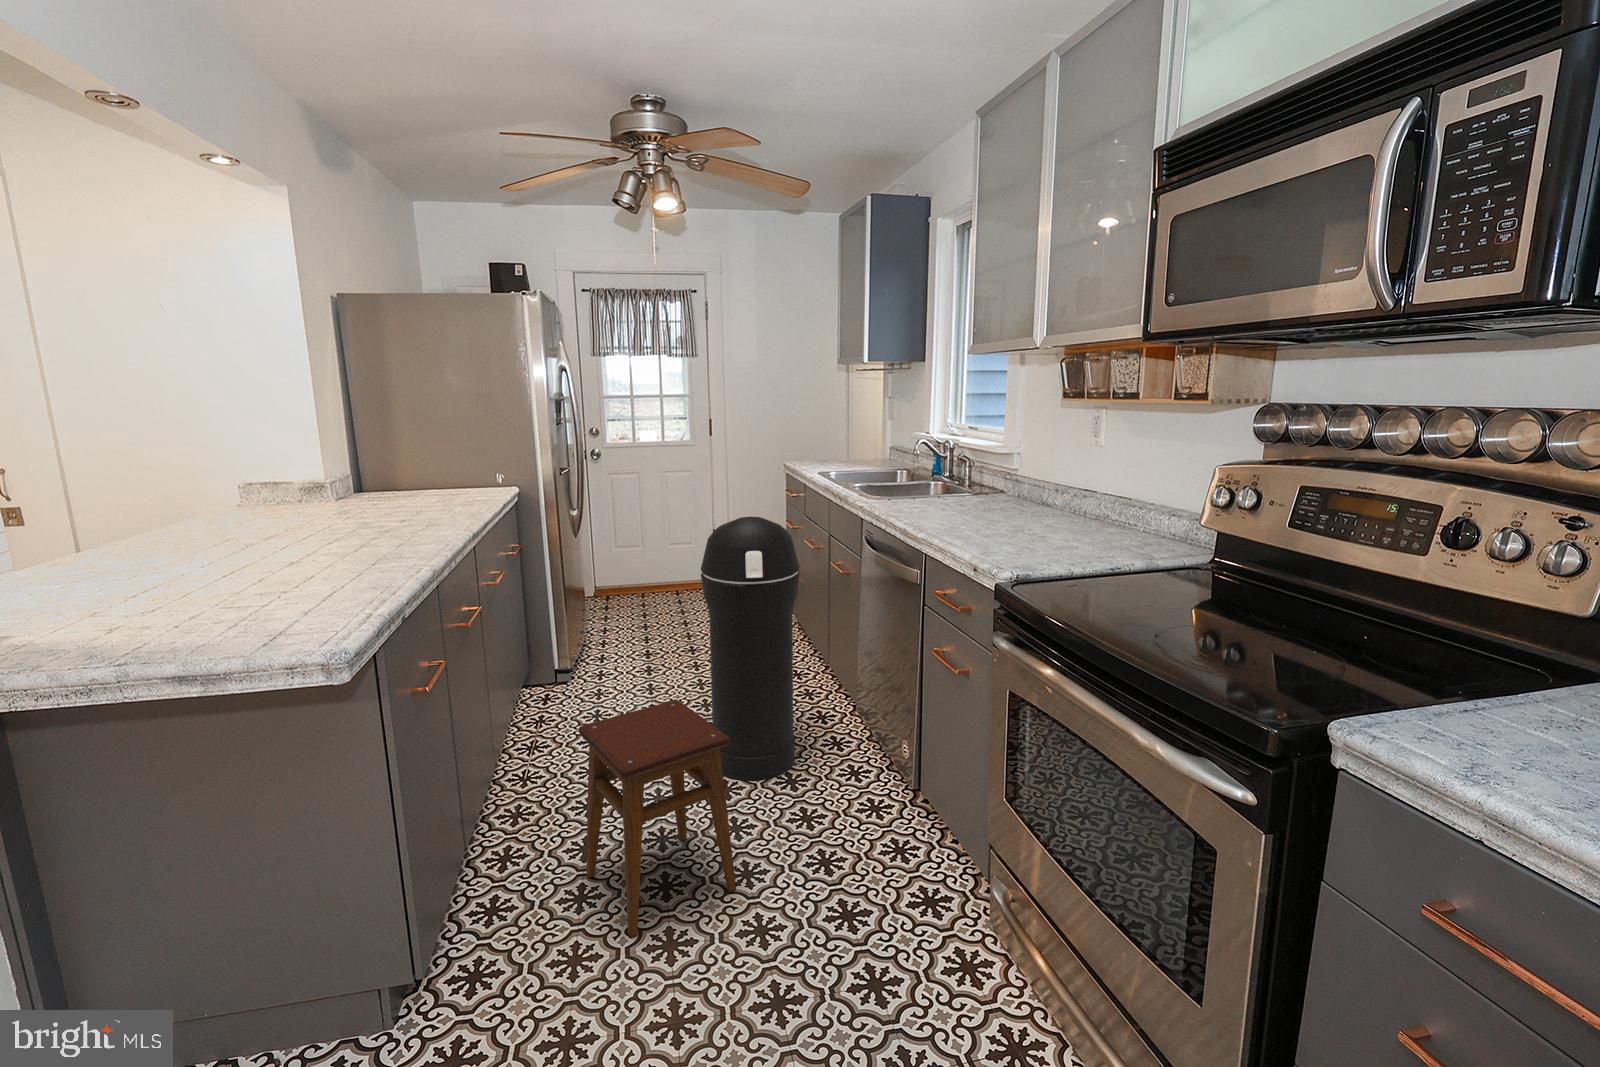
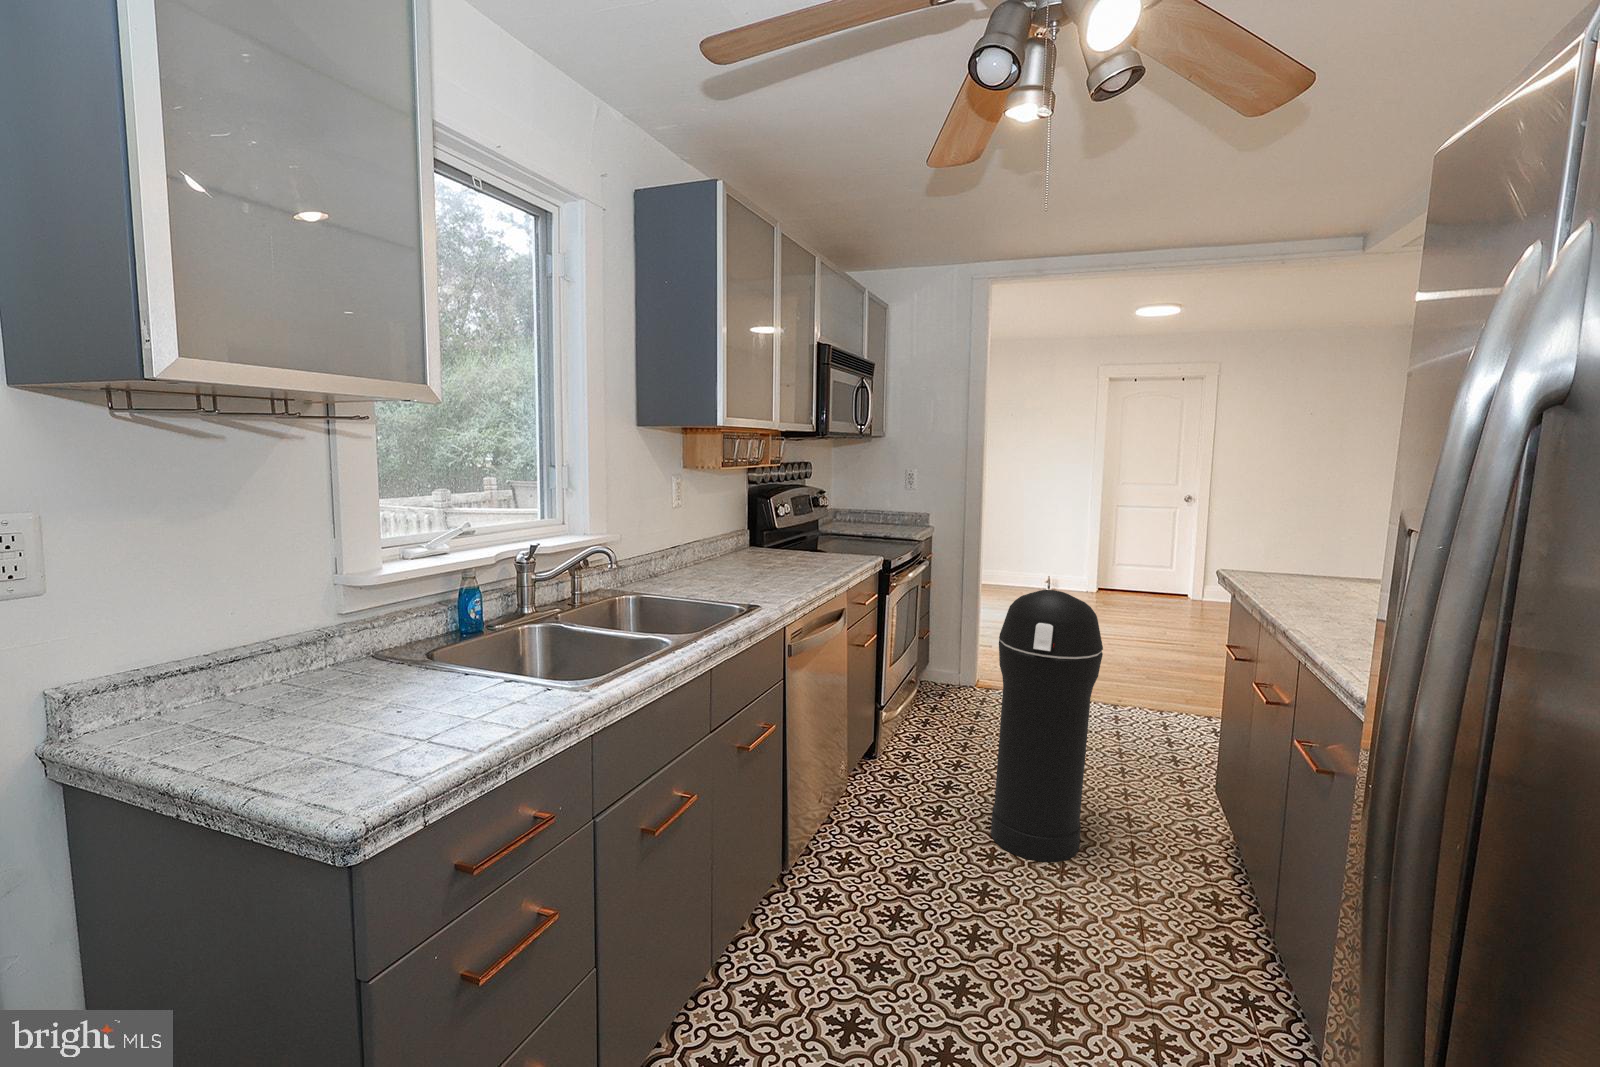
stool: present [579,700,736,937] -> none [836,746,965,945]

